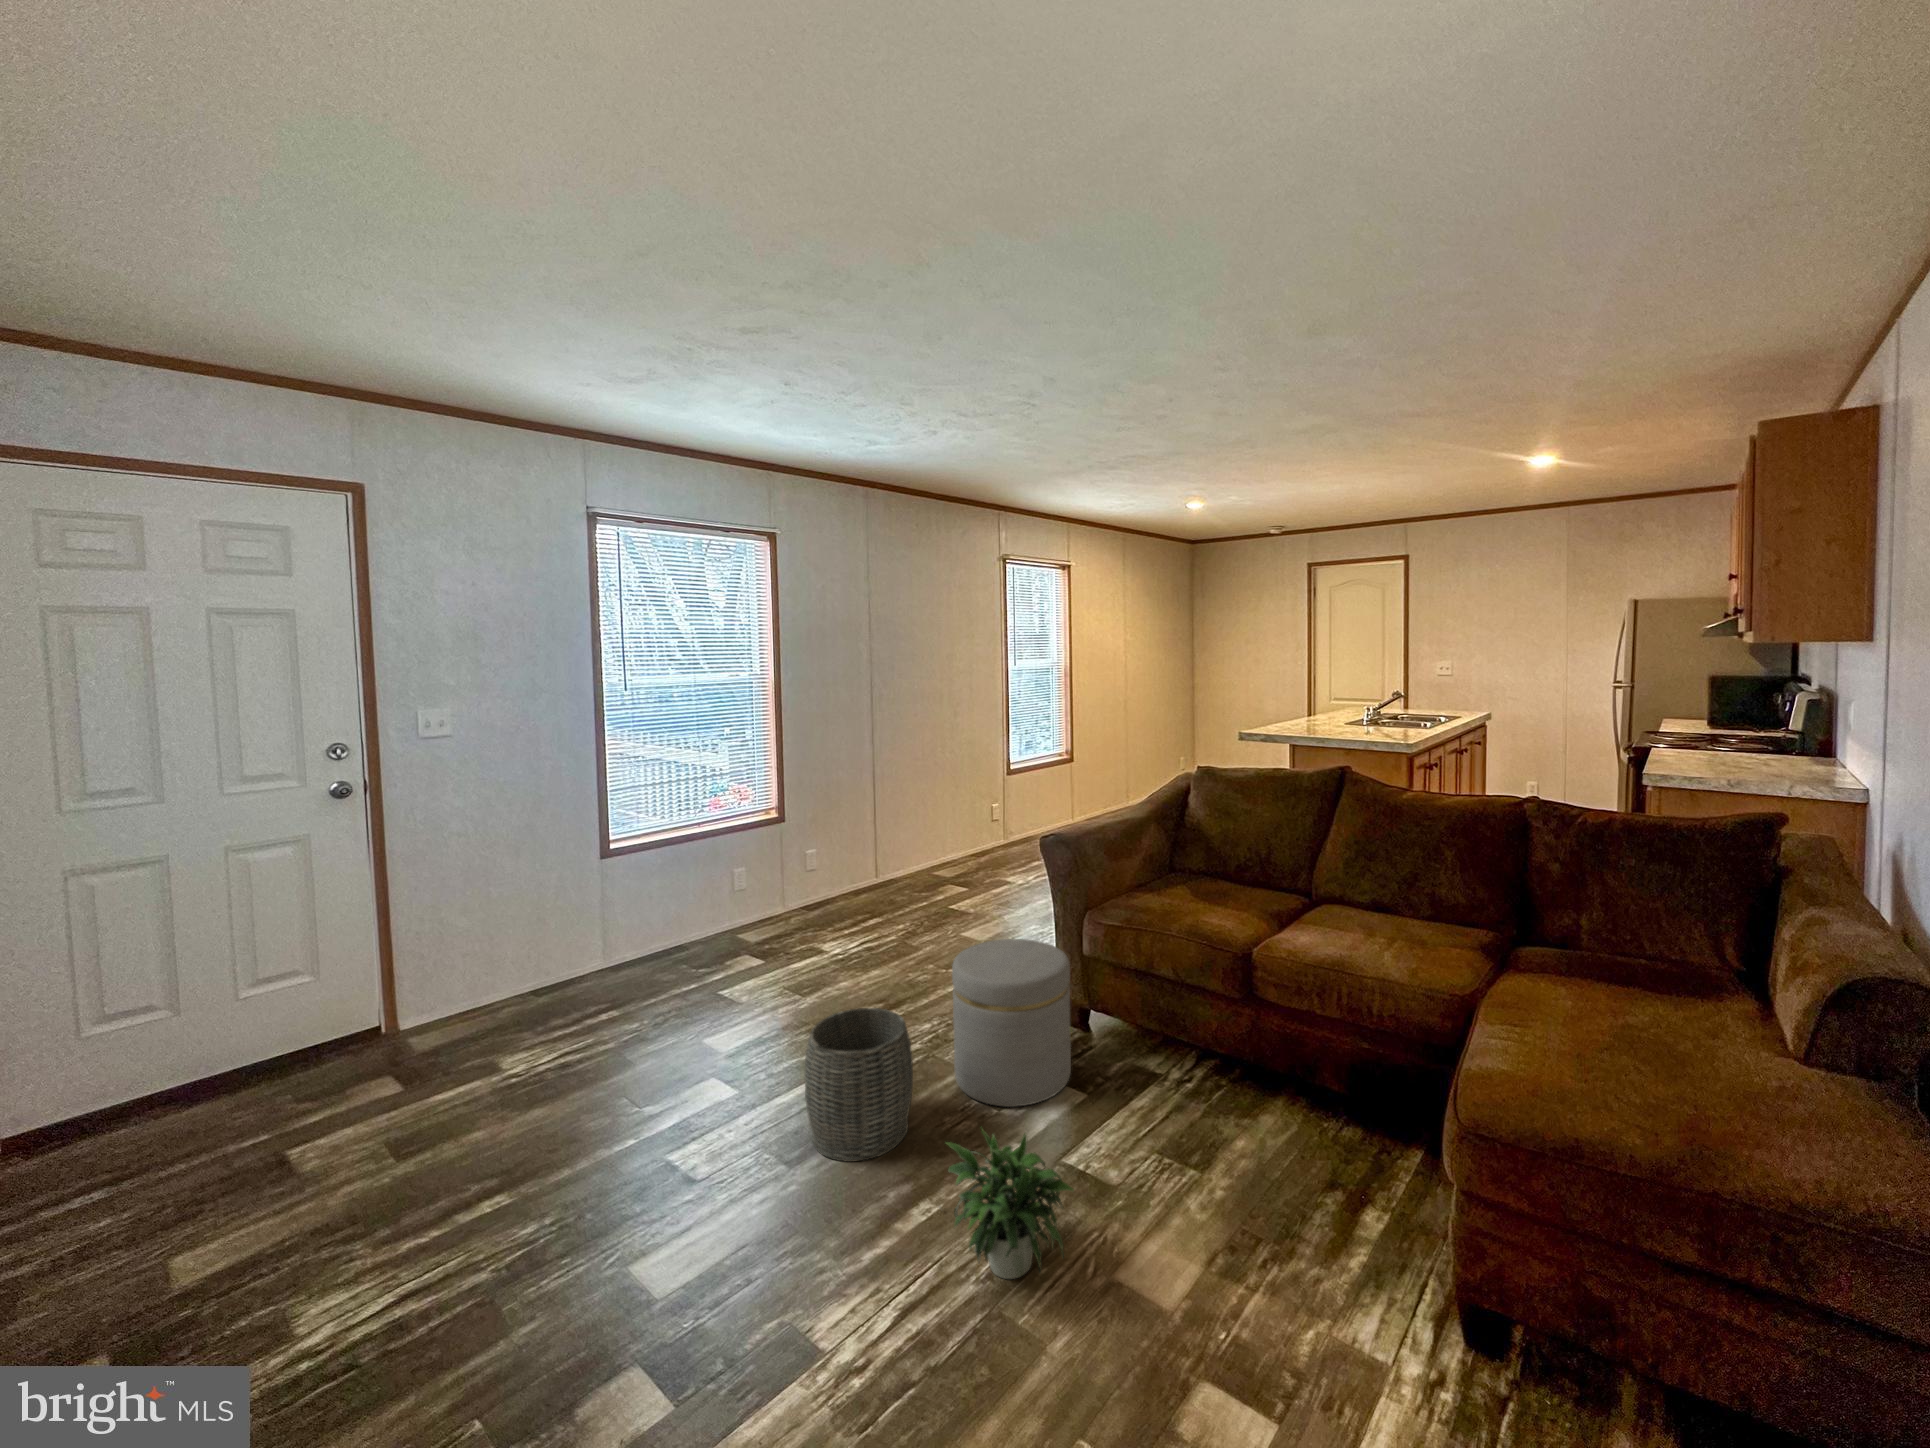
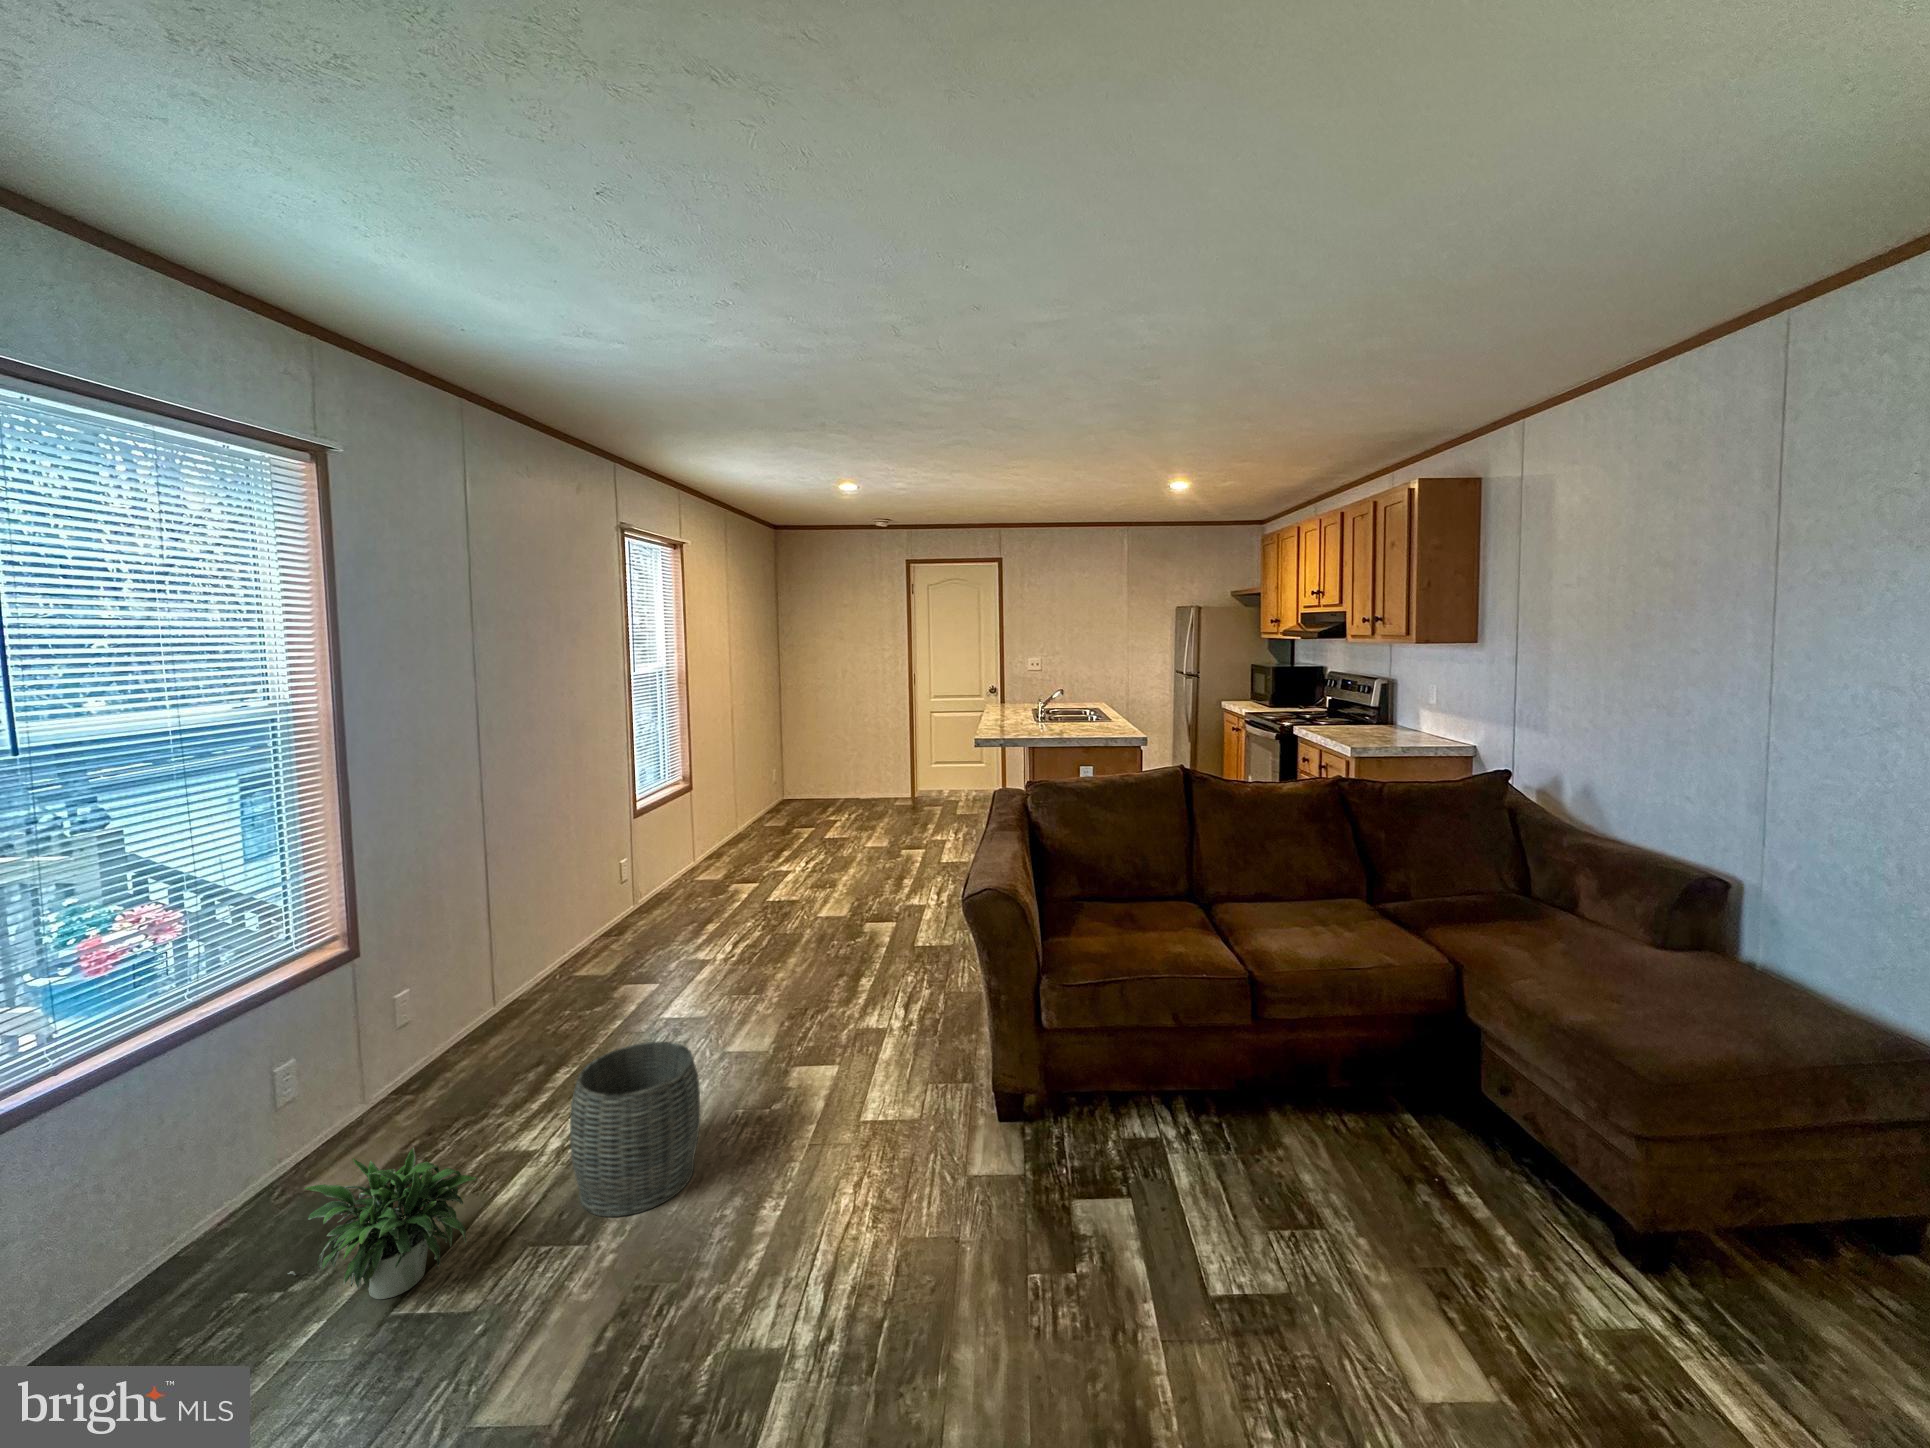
ottoman: present [952,939,1071,1107] -> none [692,940,817,1108]
potted plant: present [939,1129,1074,1279] -> present [288,1148,476,1299]

